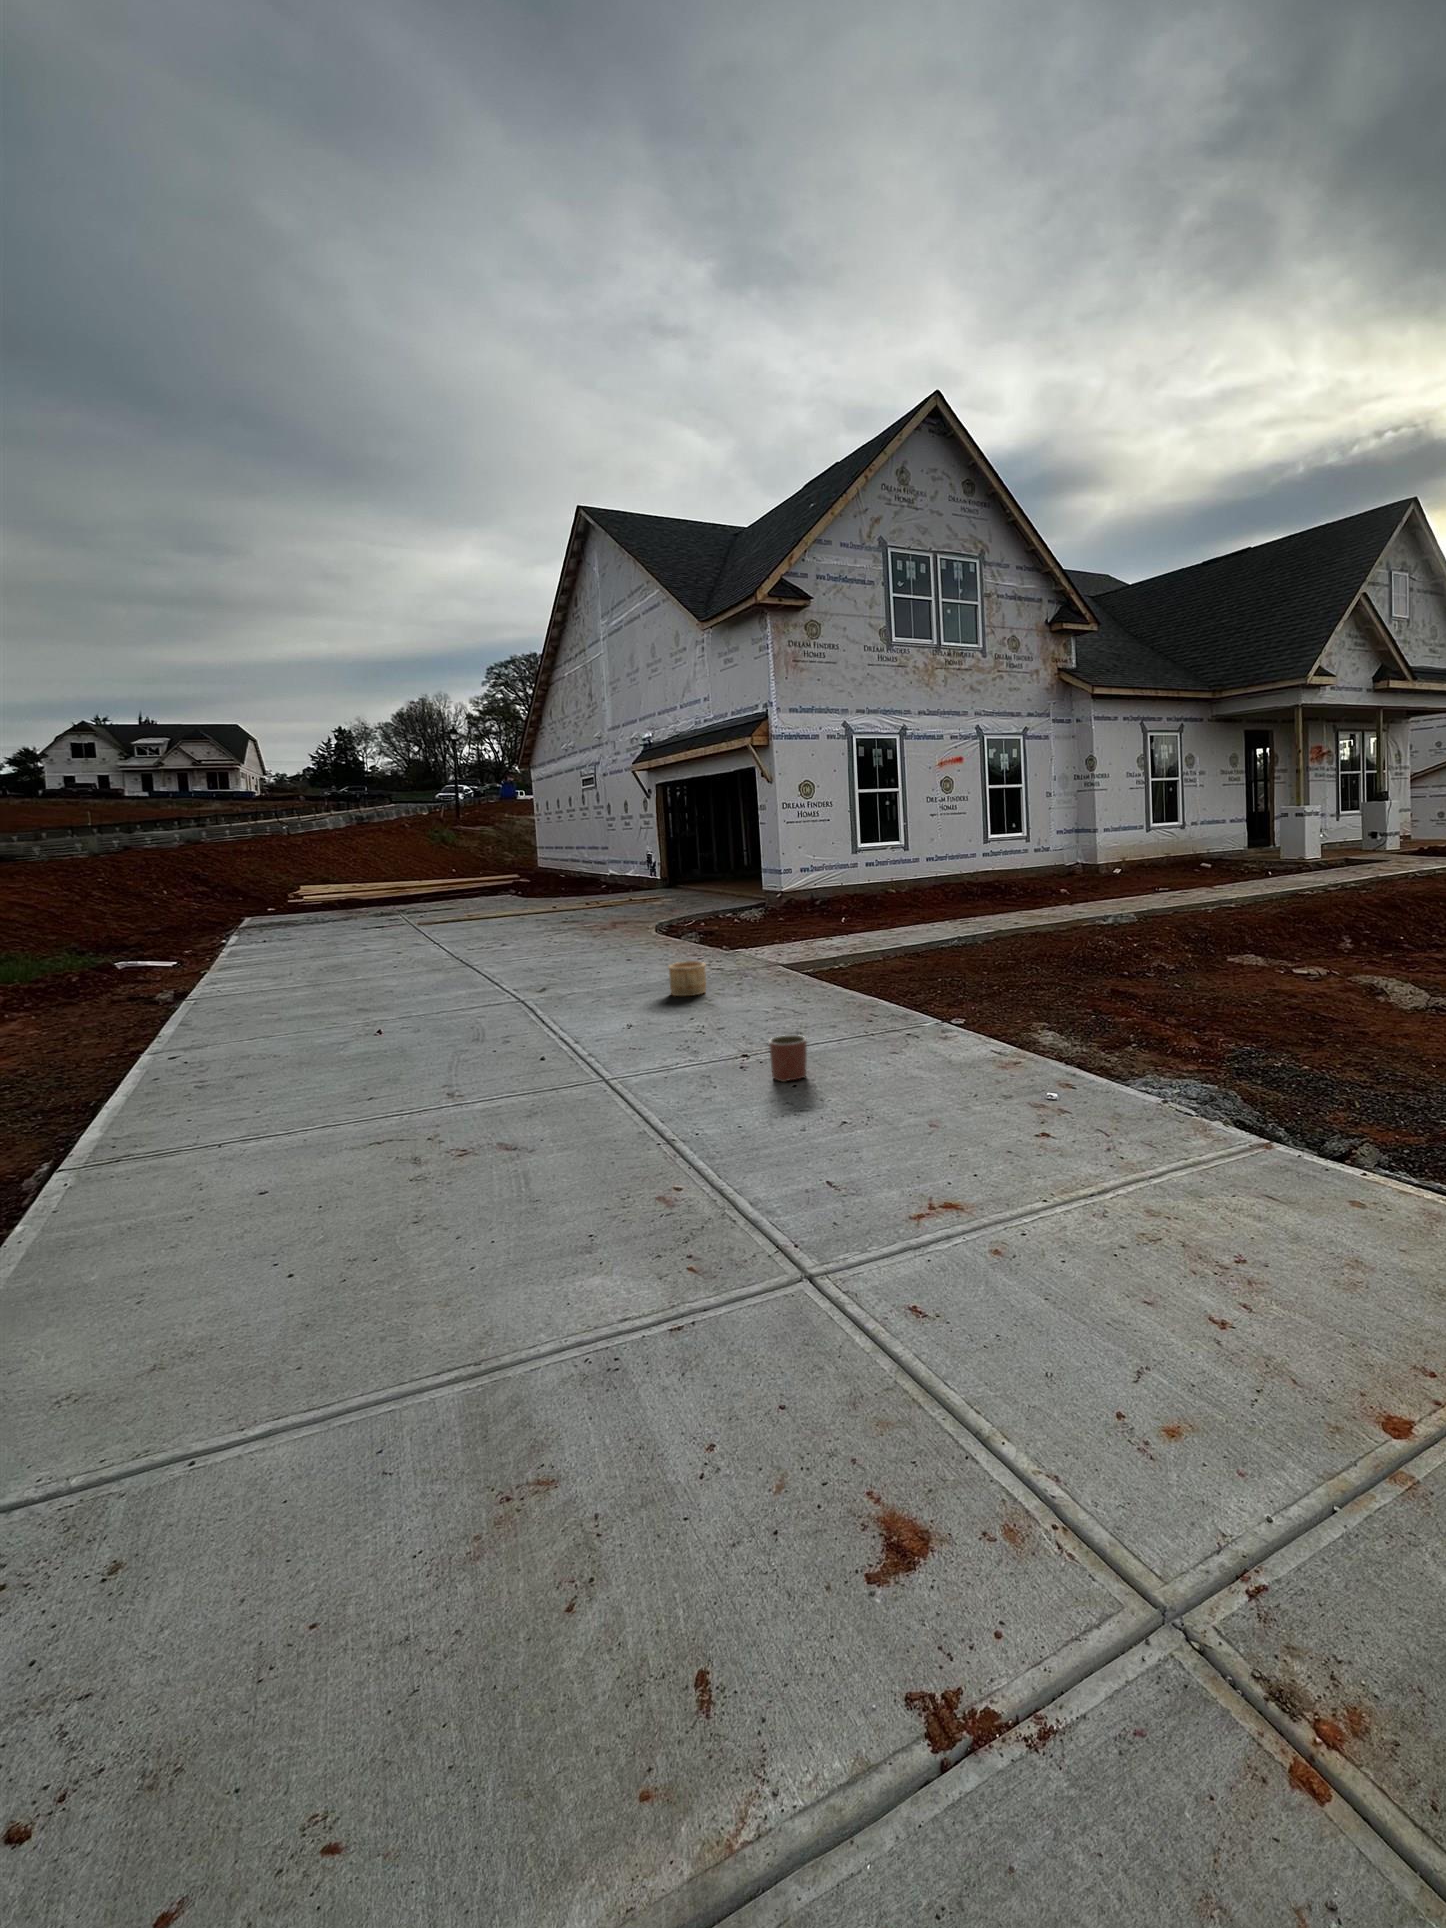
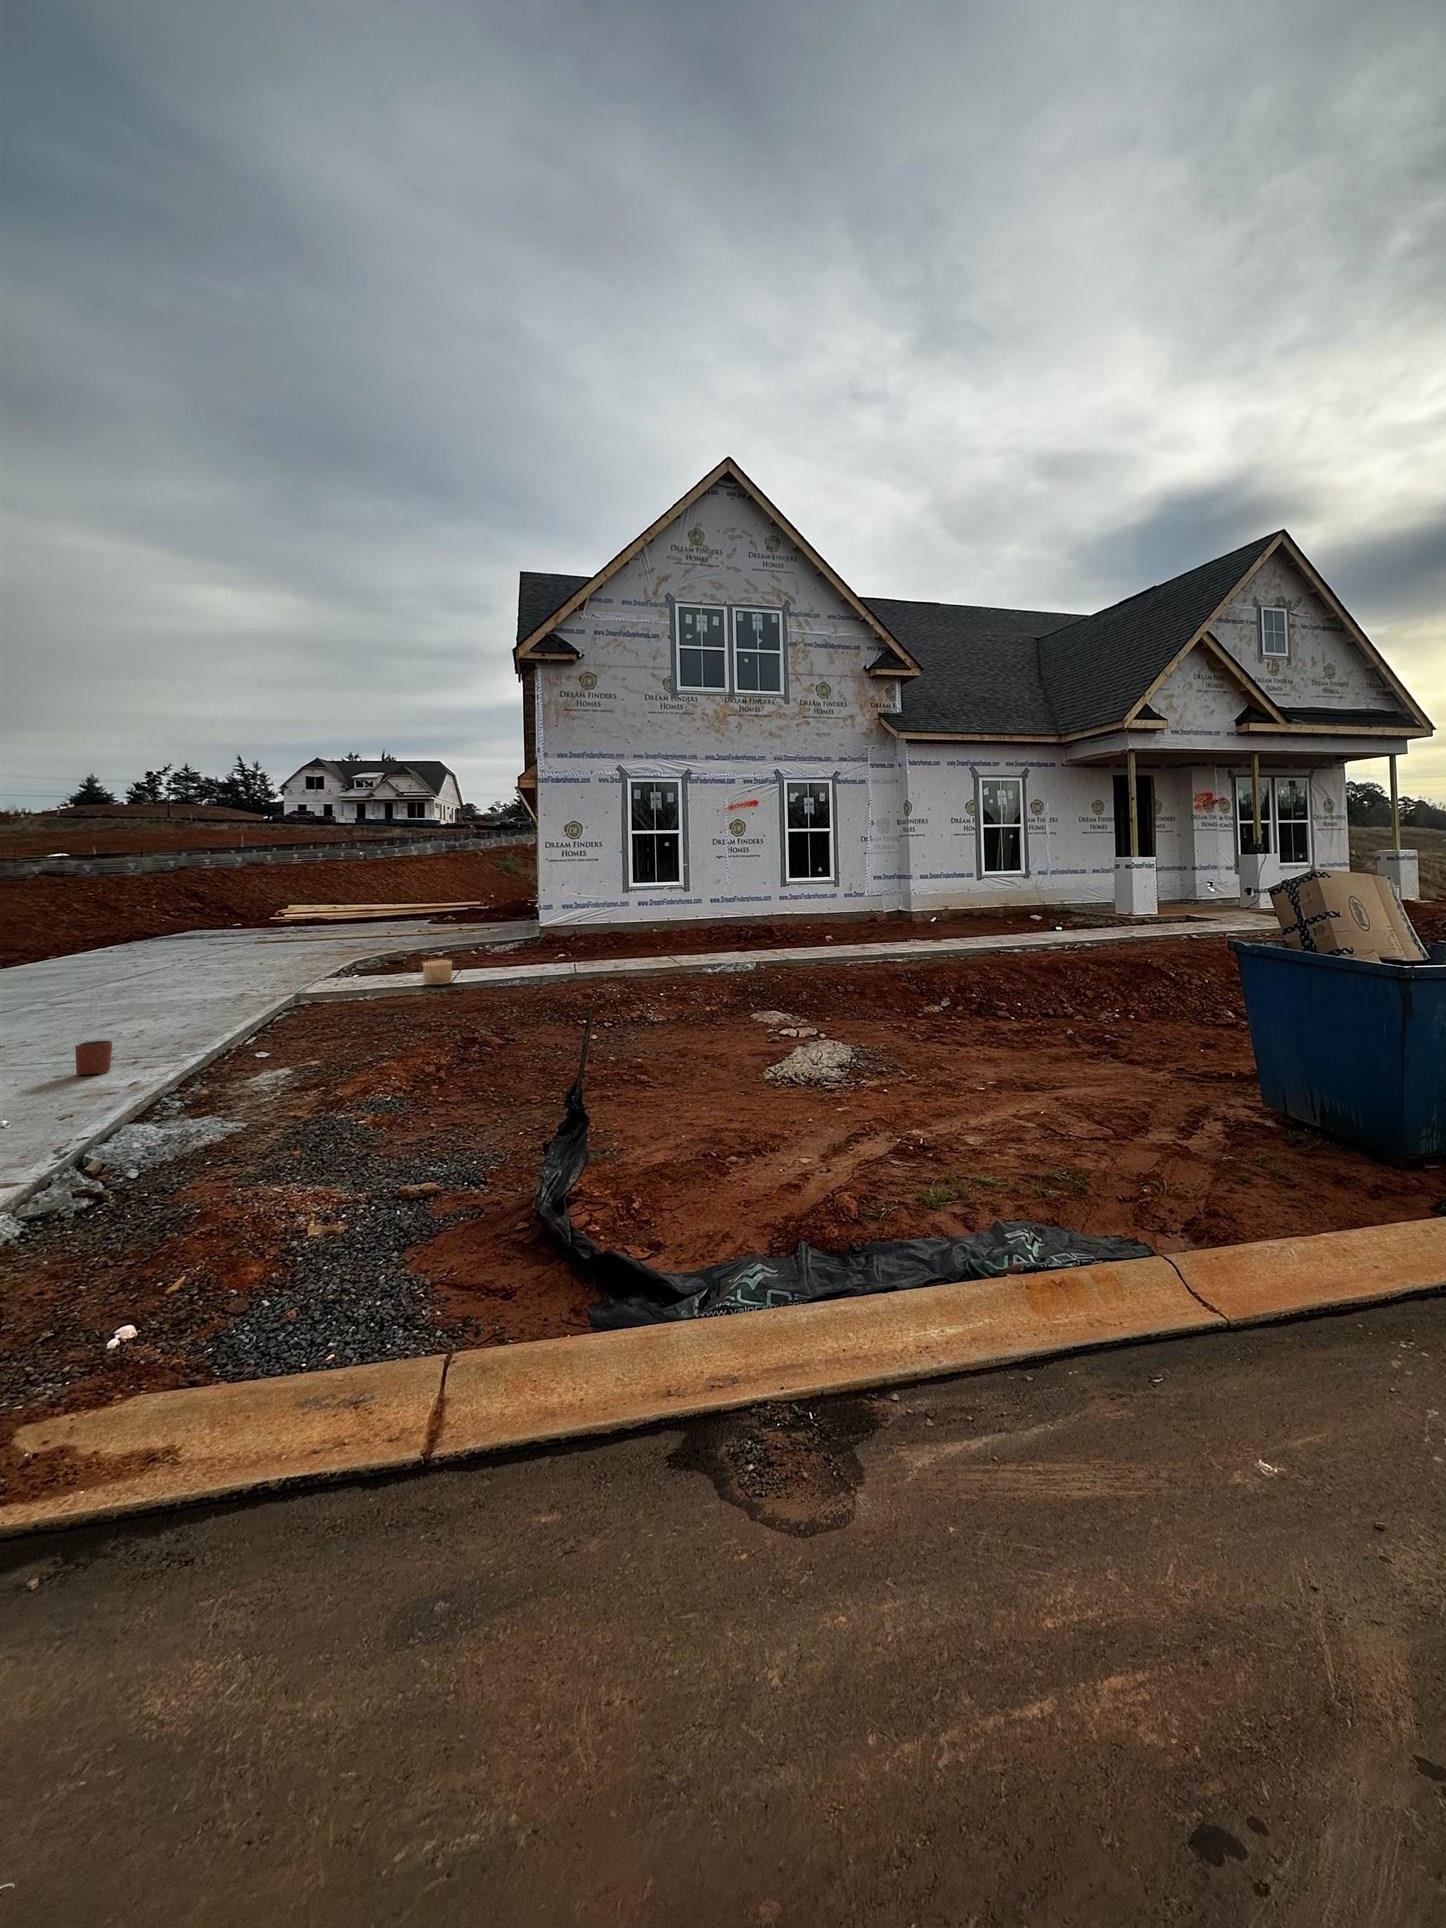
wooden bucket: present [668,961,706,996] -> present [423,961,452,985]

